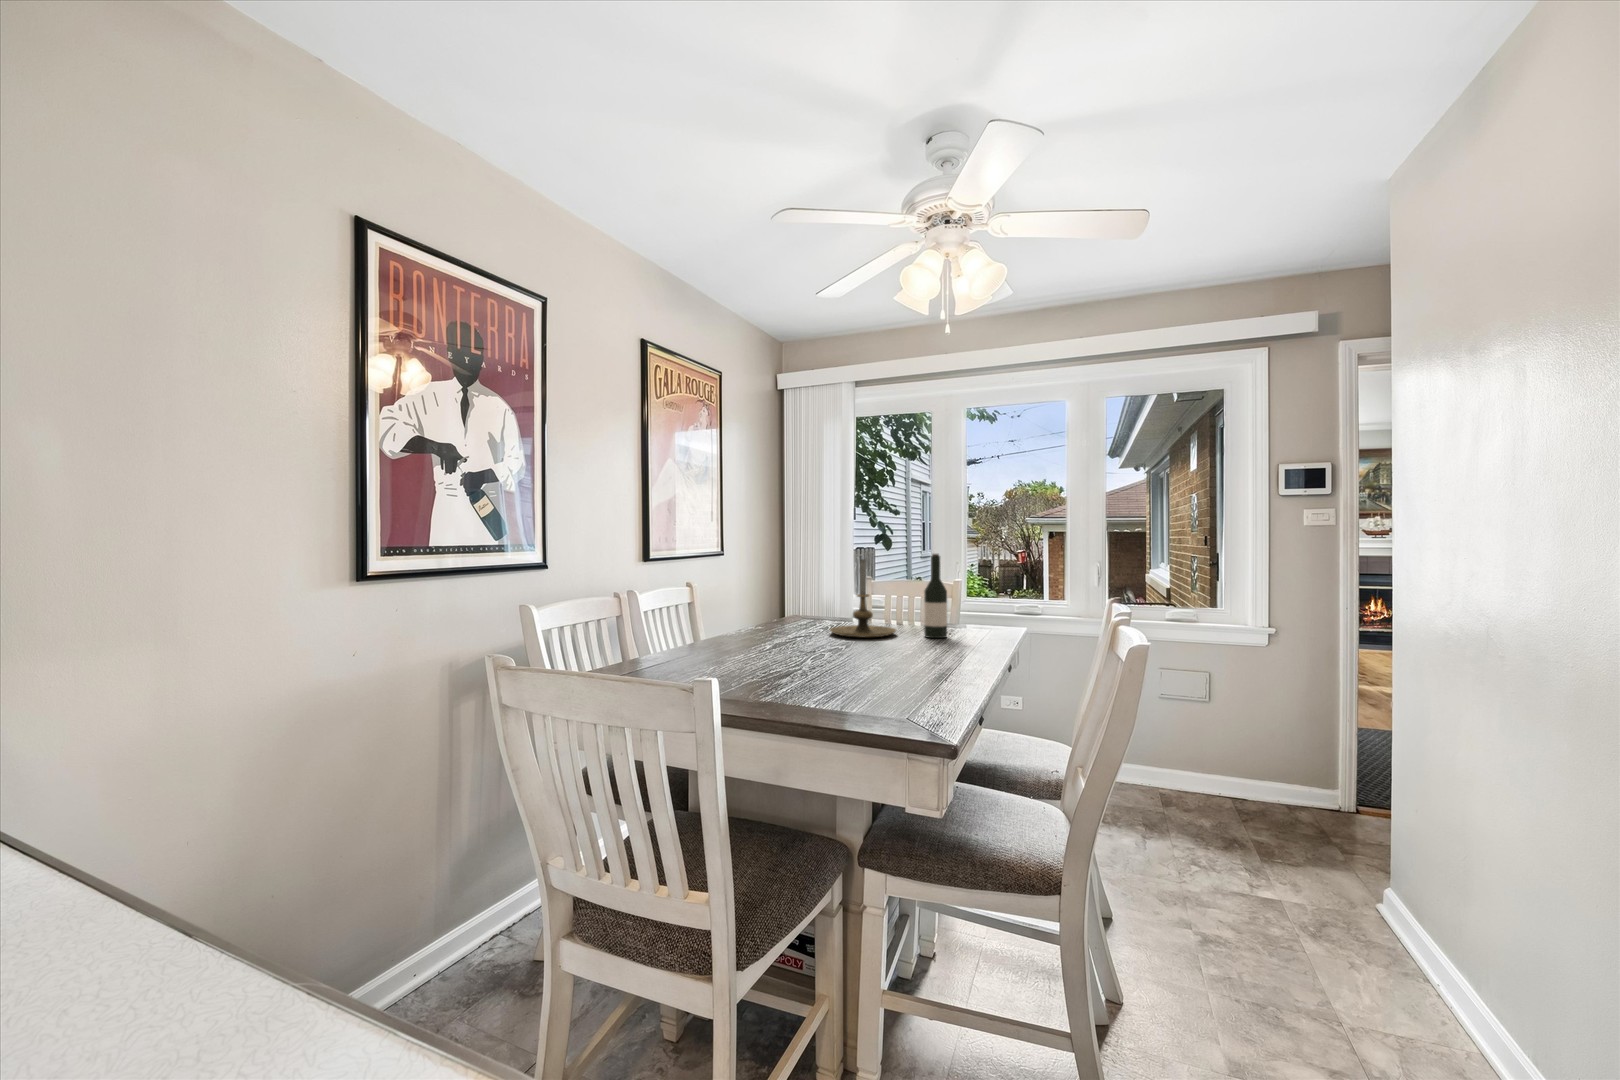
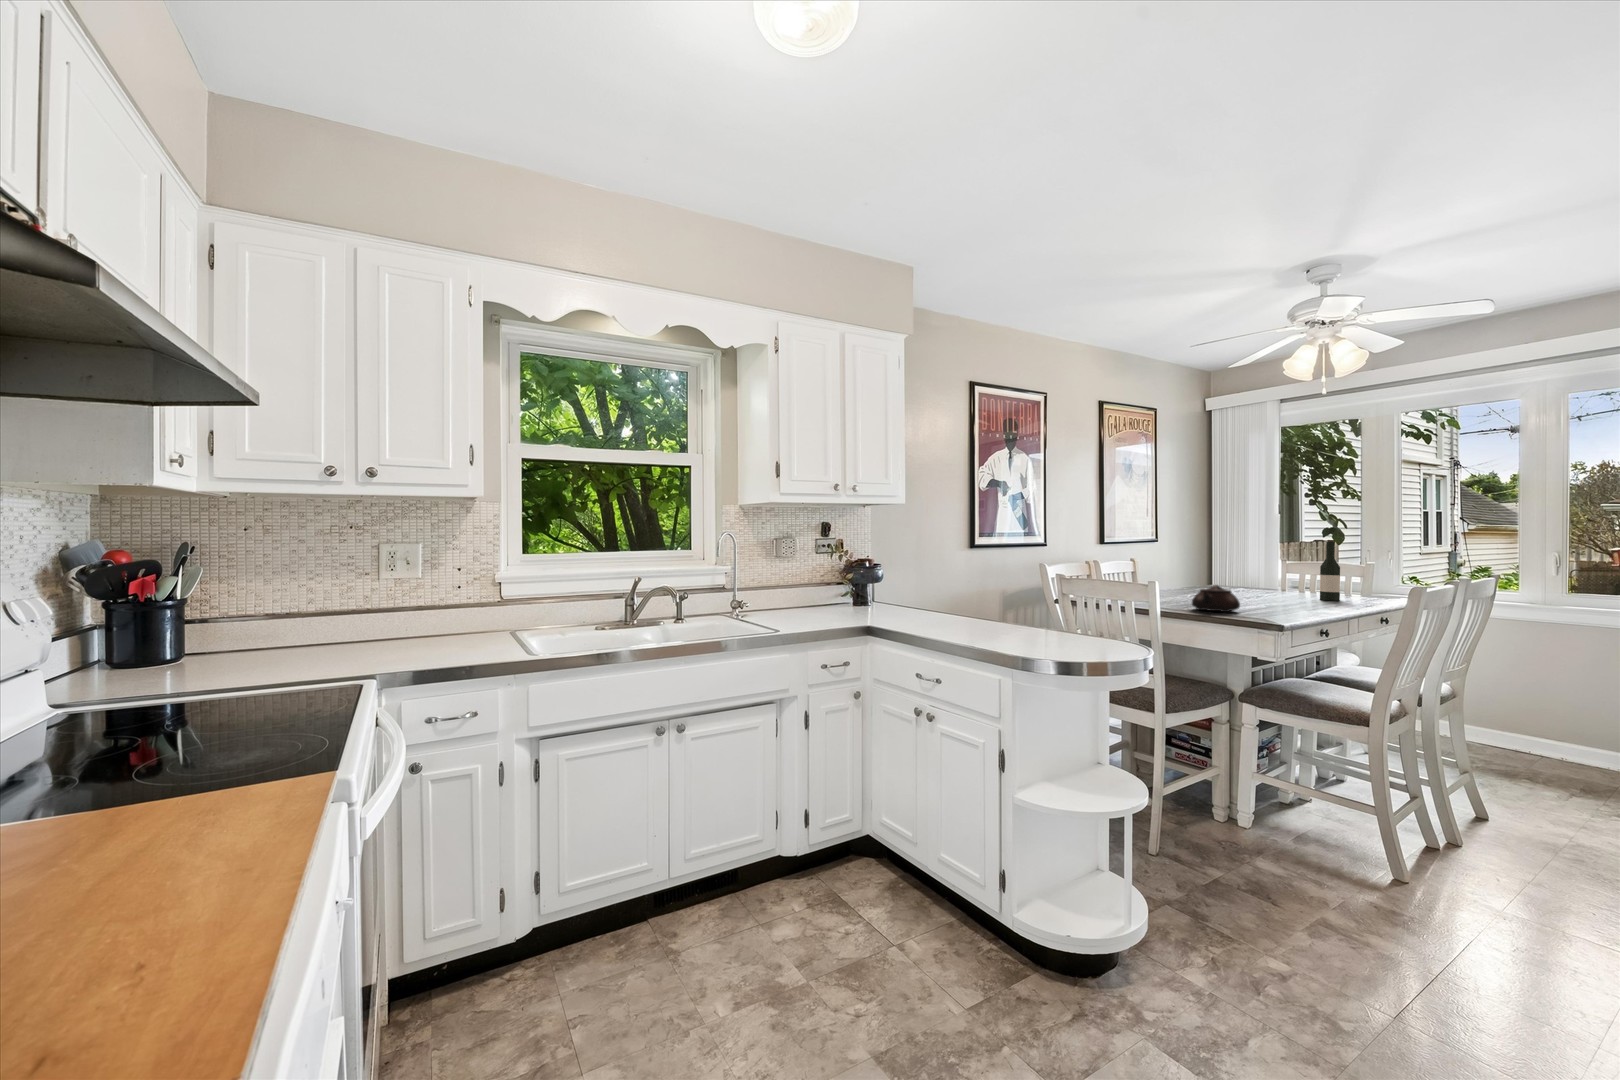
candle holder: present [830,559,896,637] -> none [1239,543,1296,597]
teapot: none [776,639,851,690] -> present [1192,585,1240,612]

